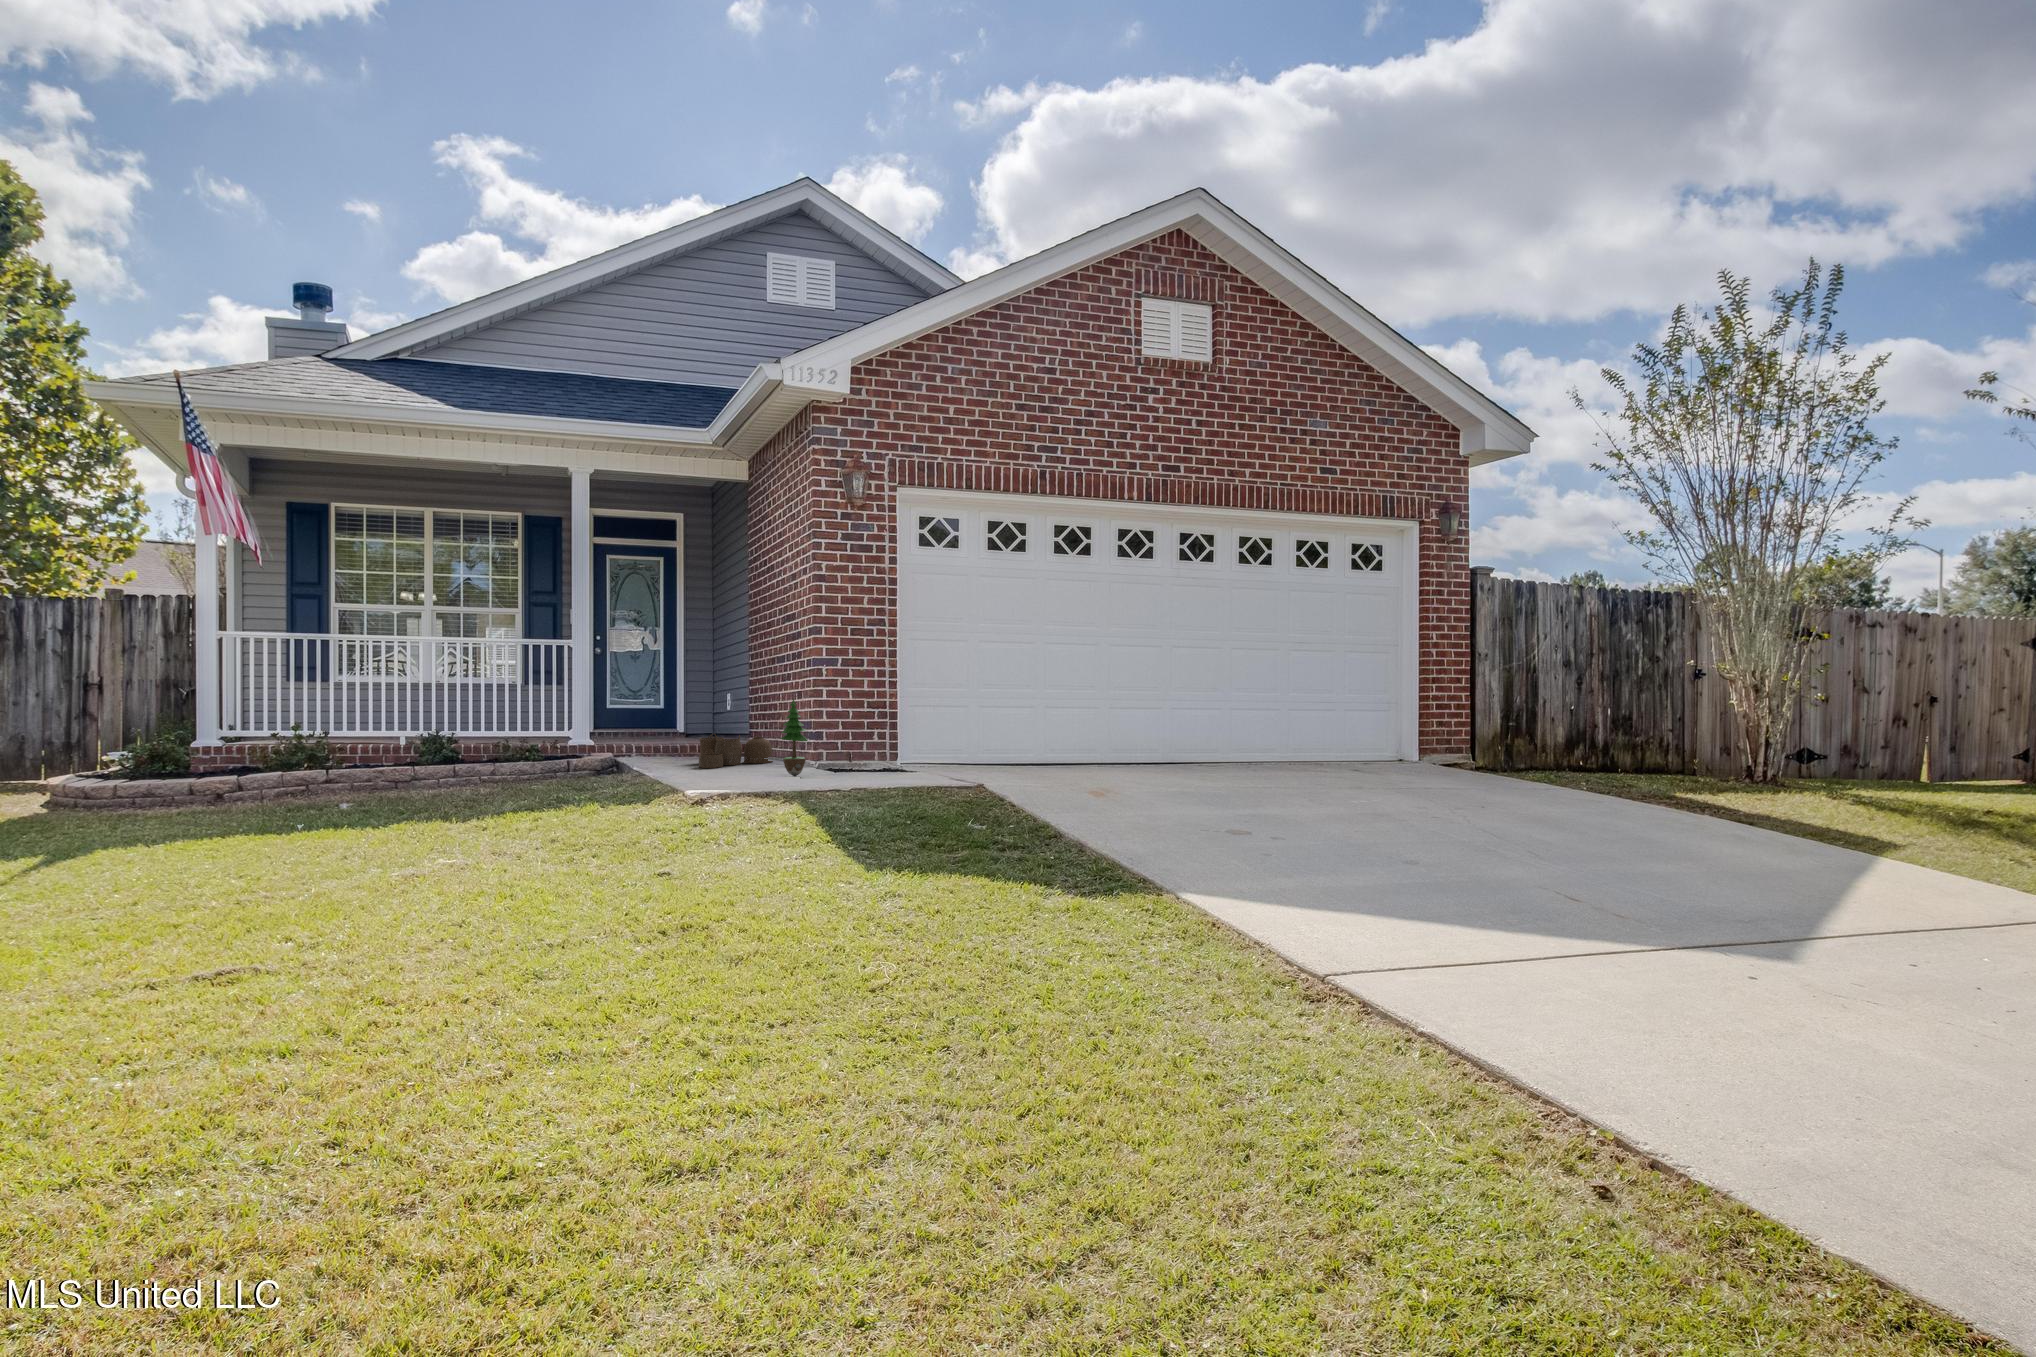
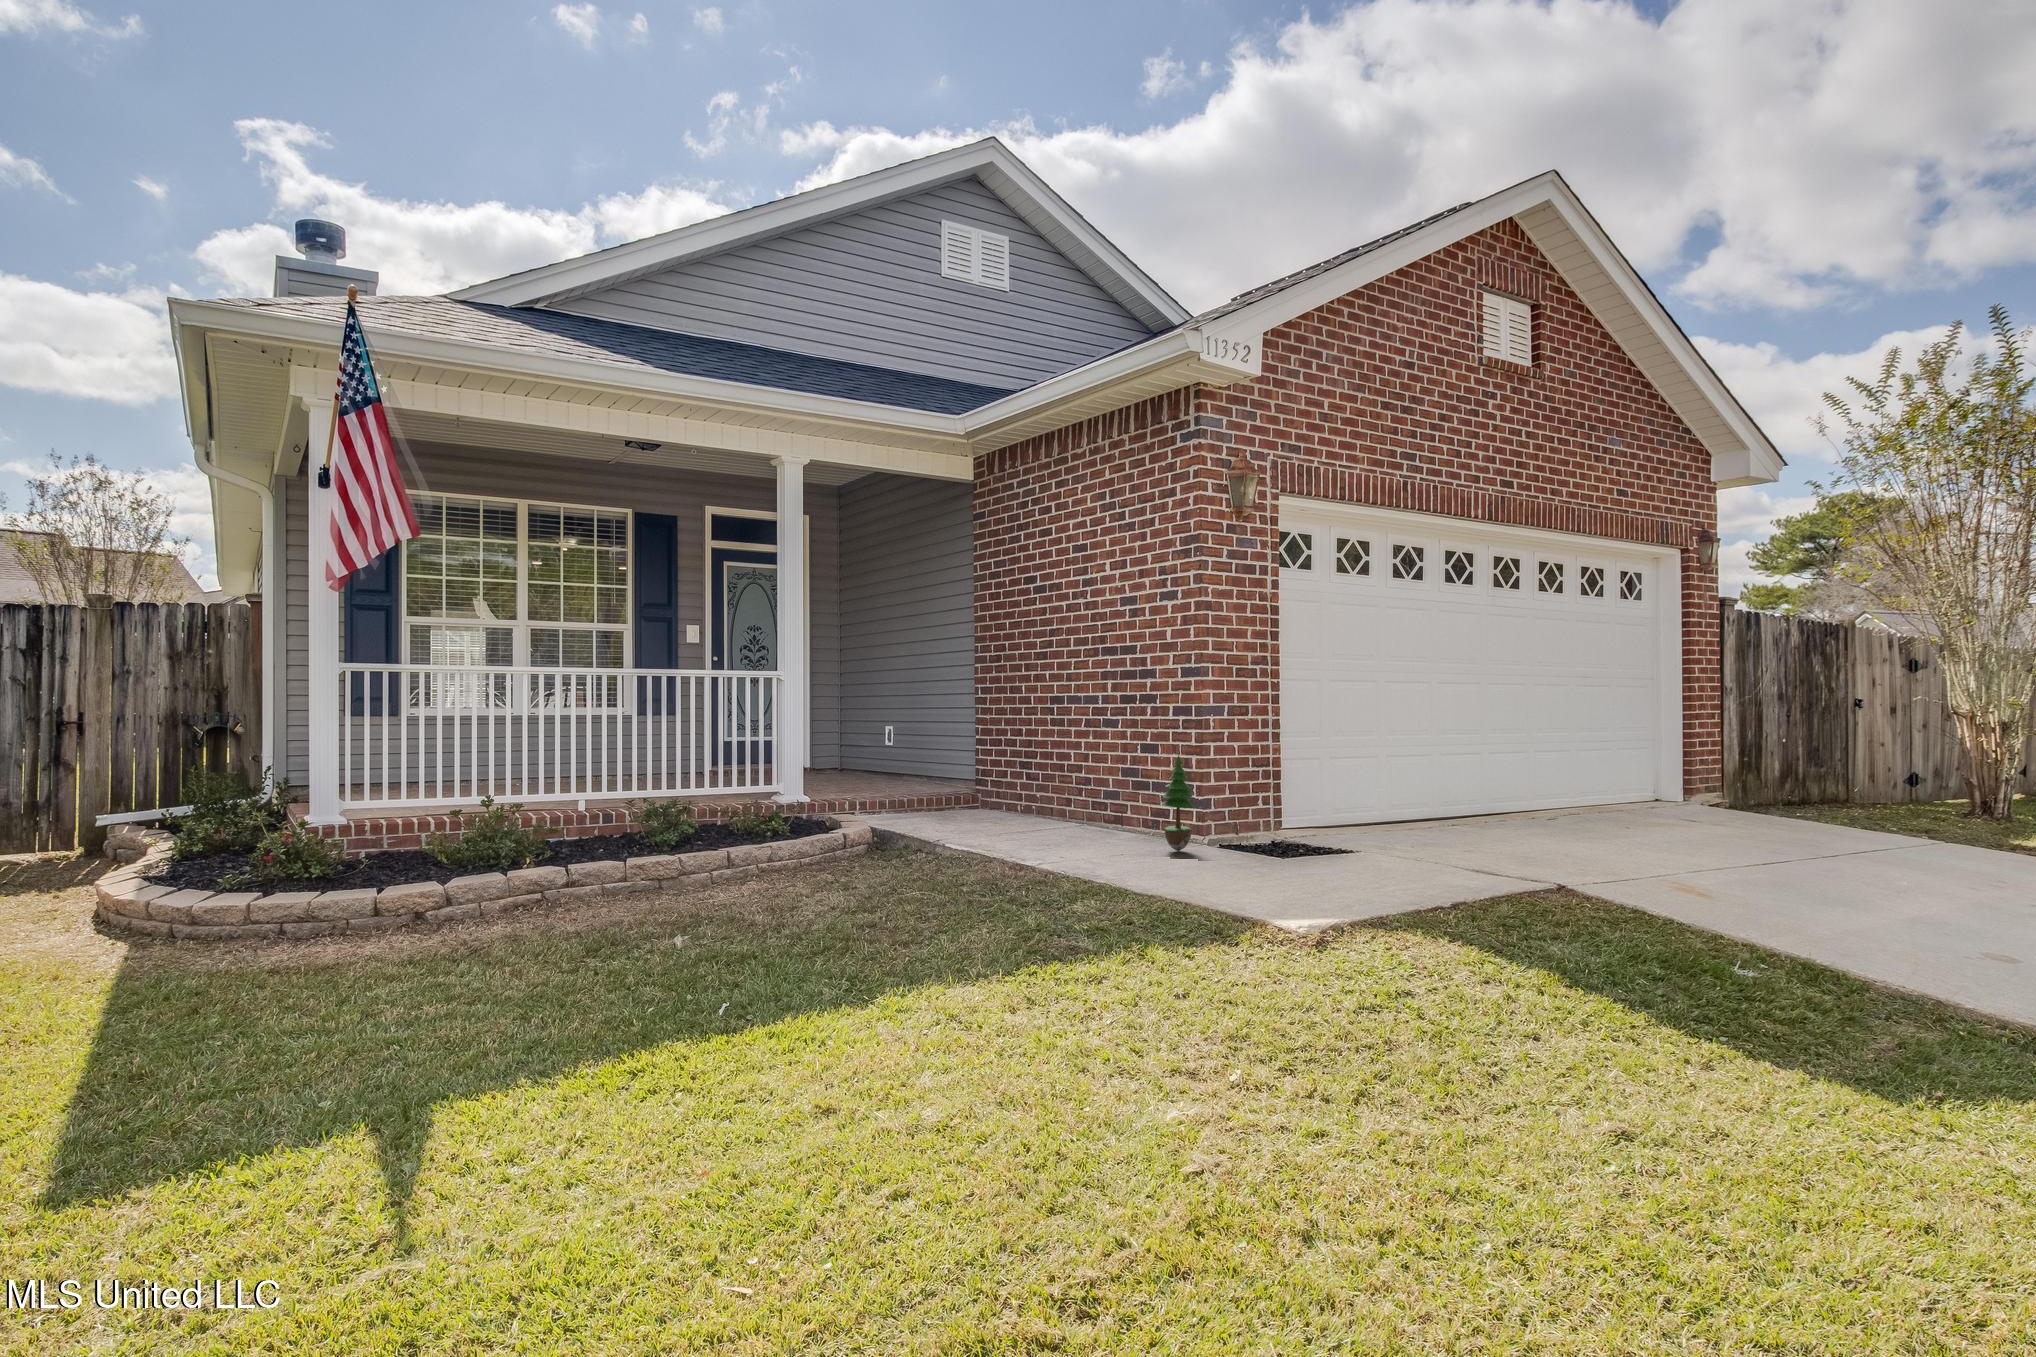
woven basket: present [699,734,772,768] -> none [981,787,1065,835]

